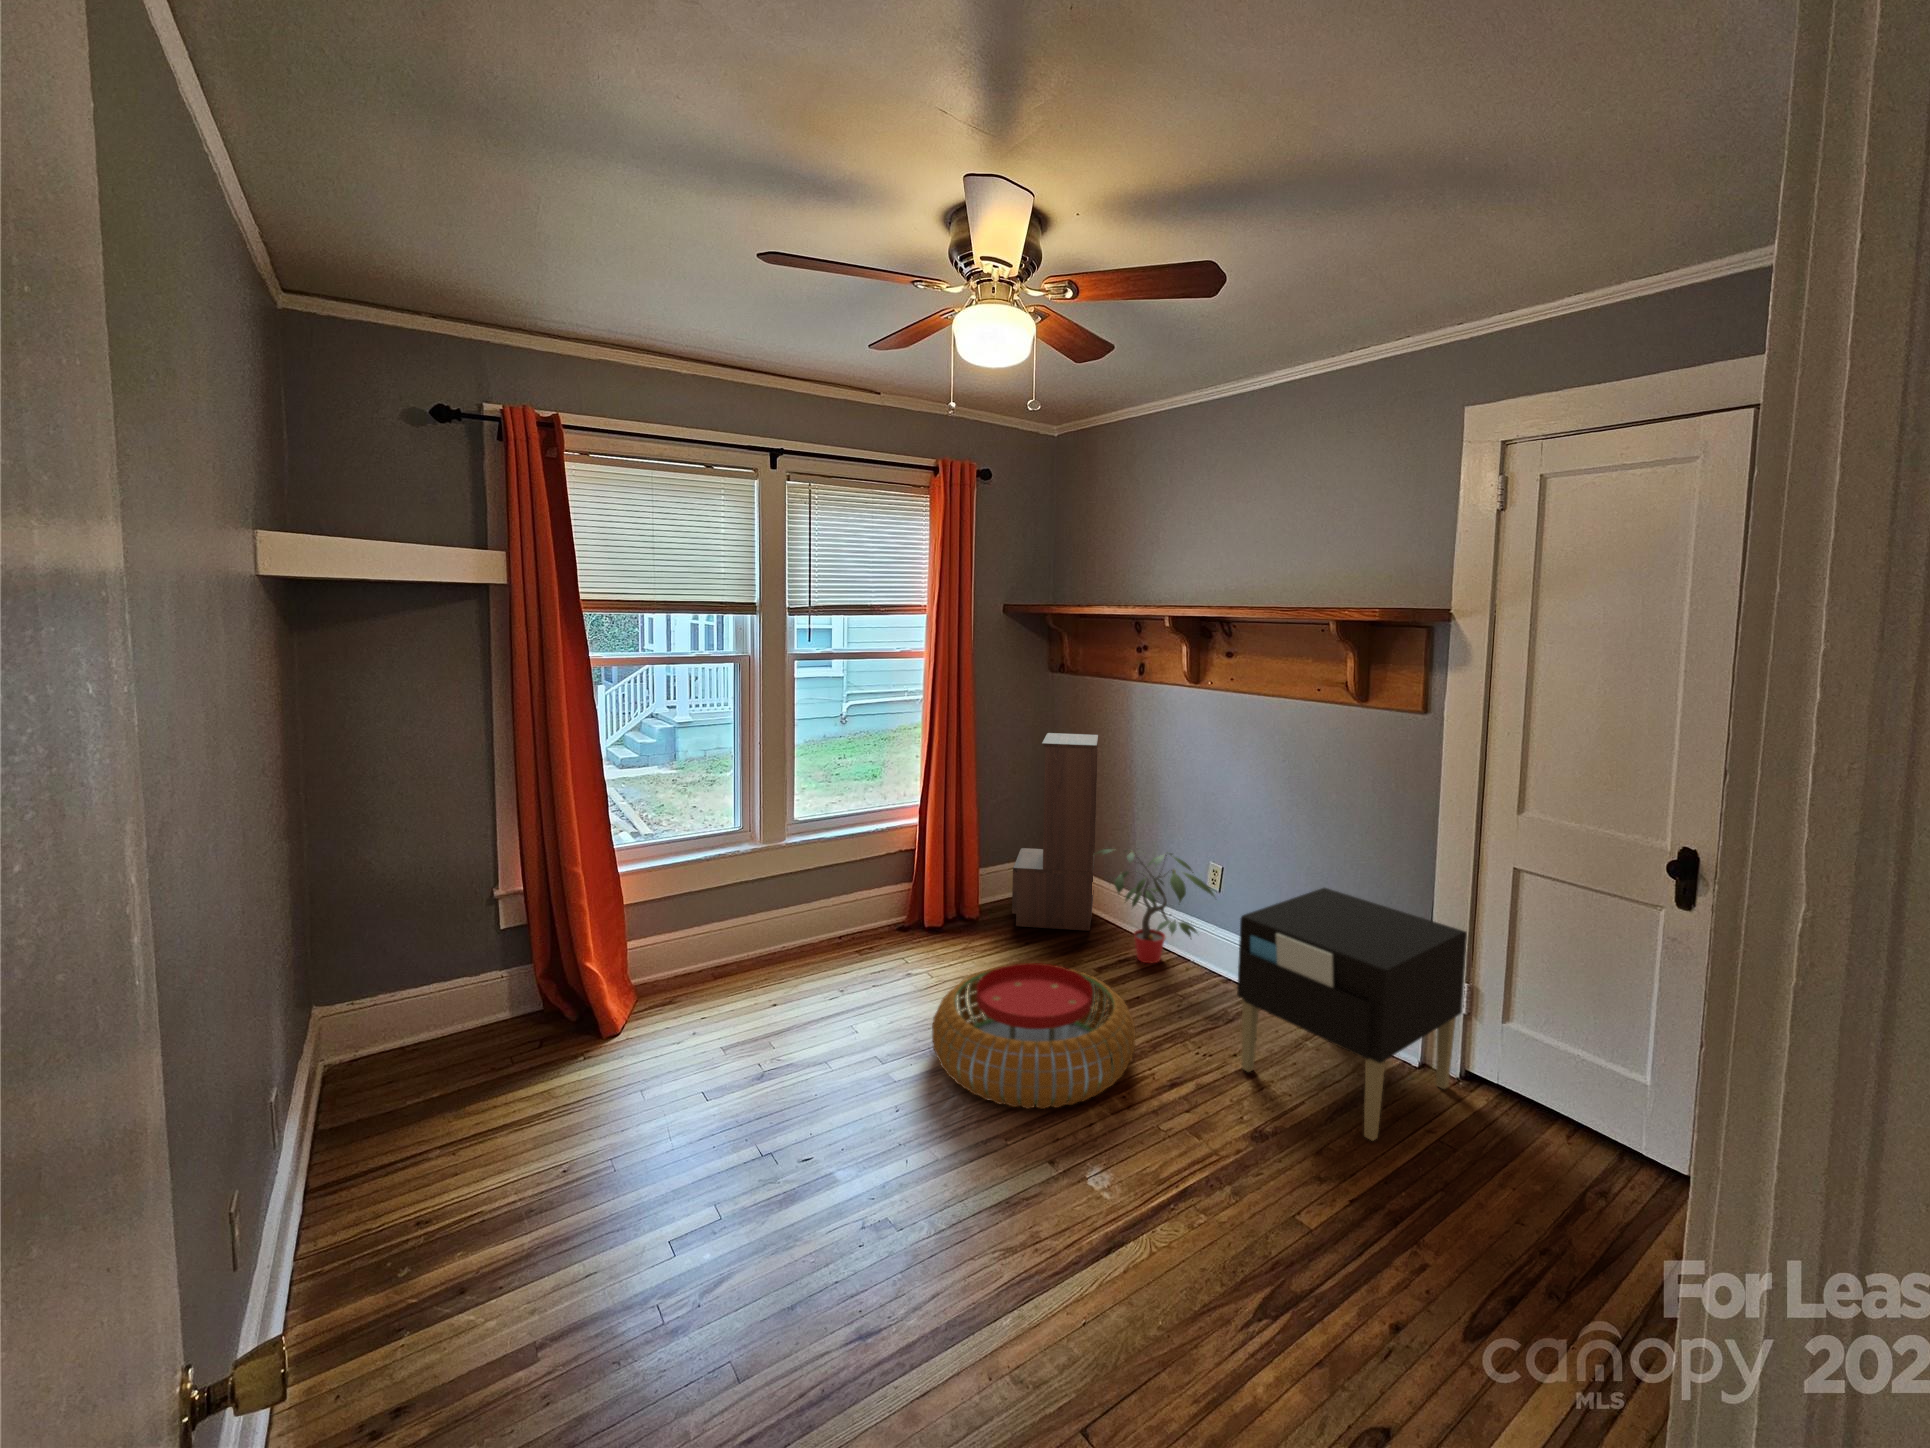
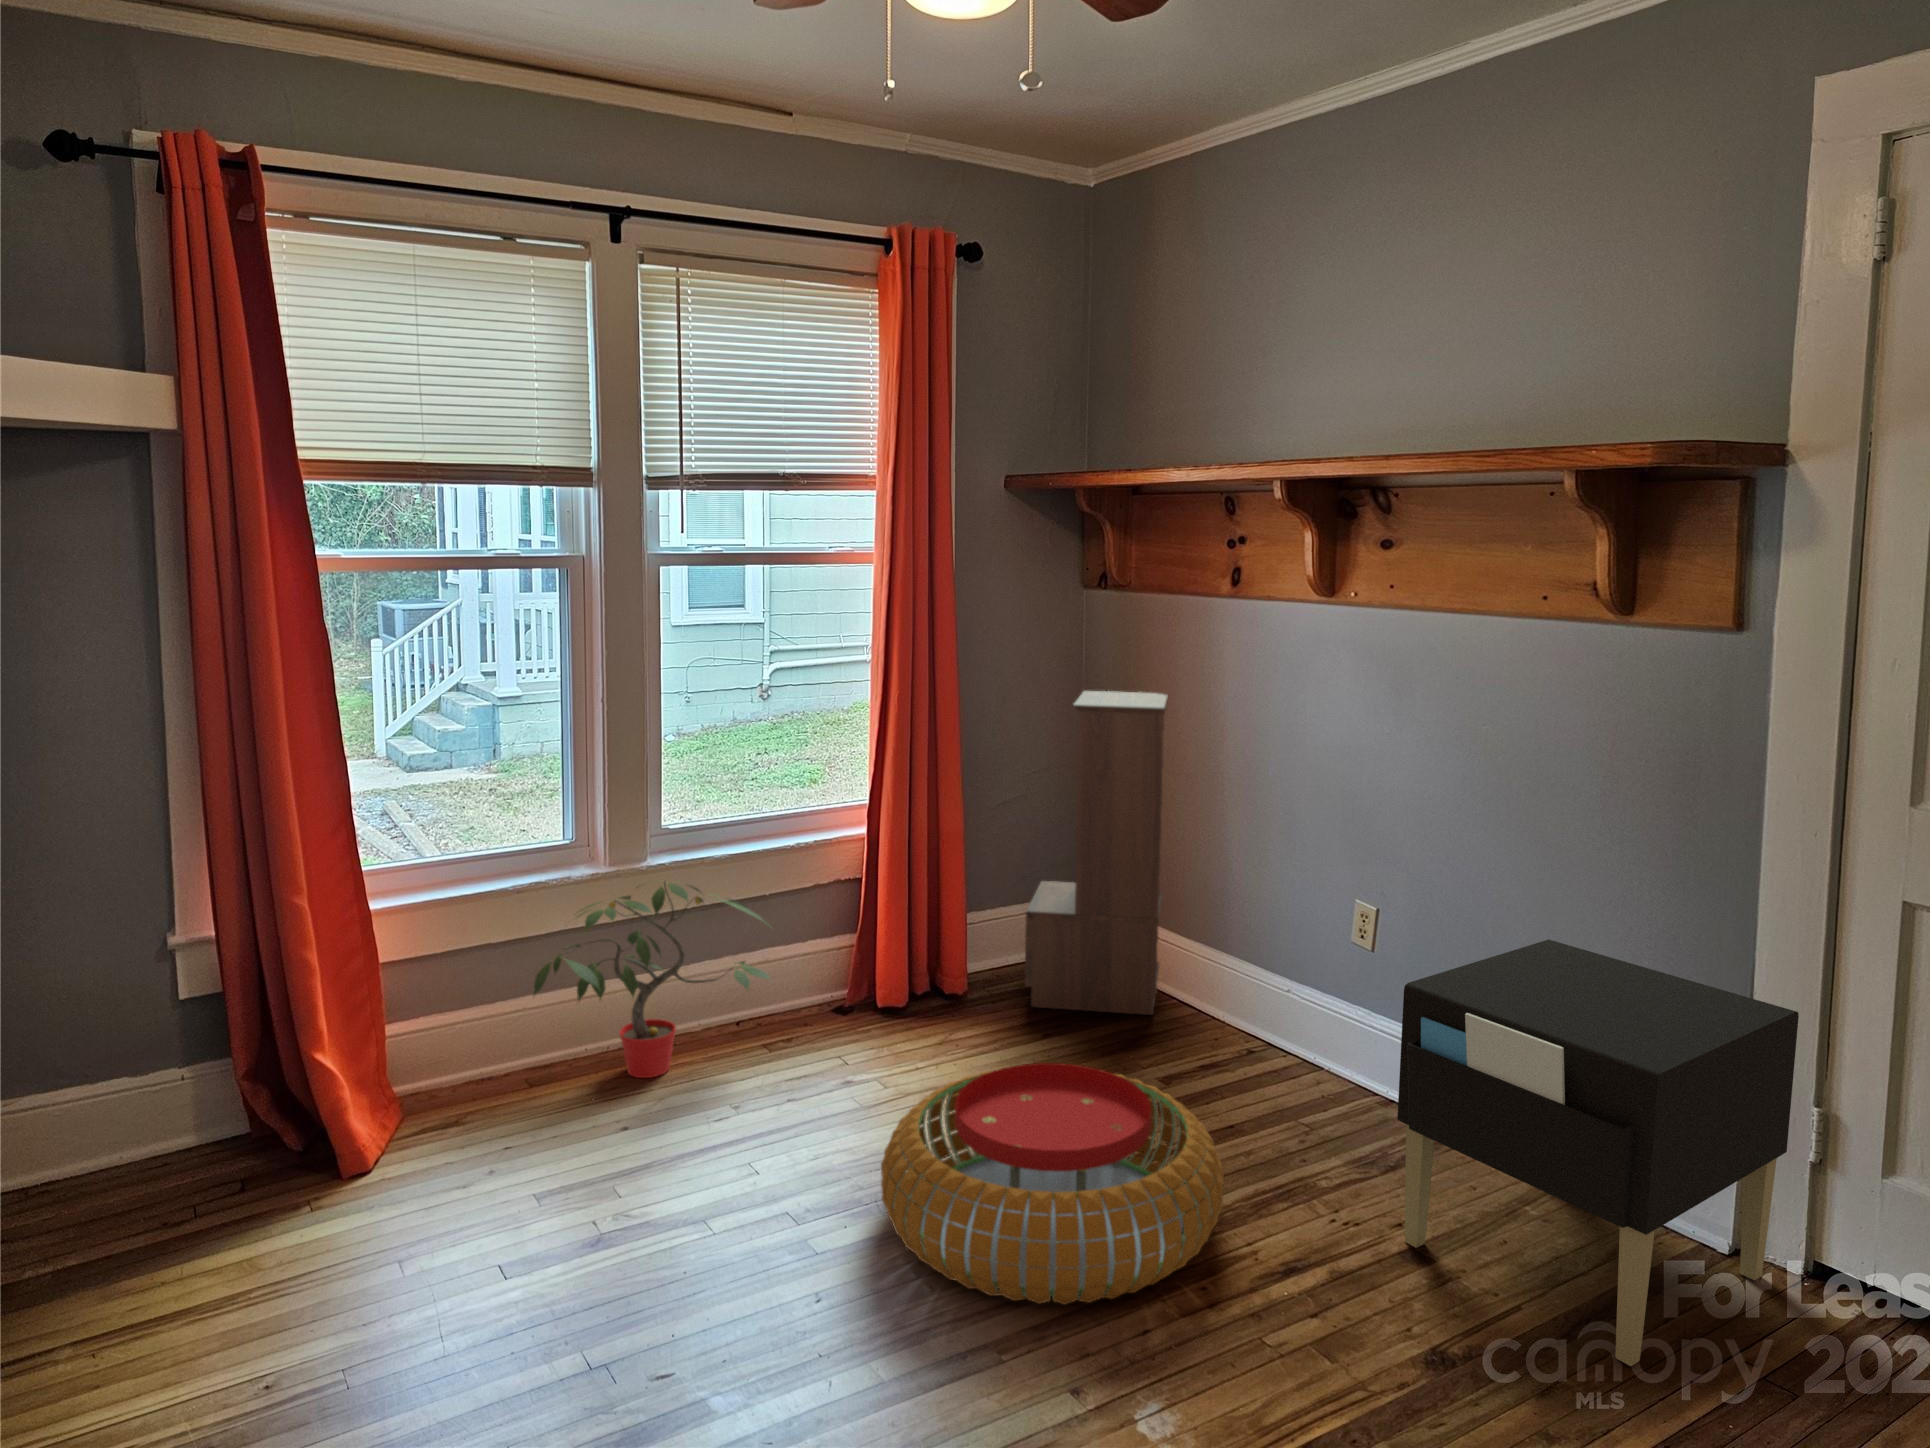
potted plant: present [1097,849,1214,963] -> present [534,882,772,1078]

